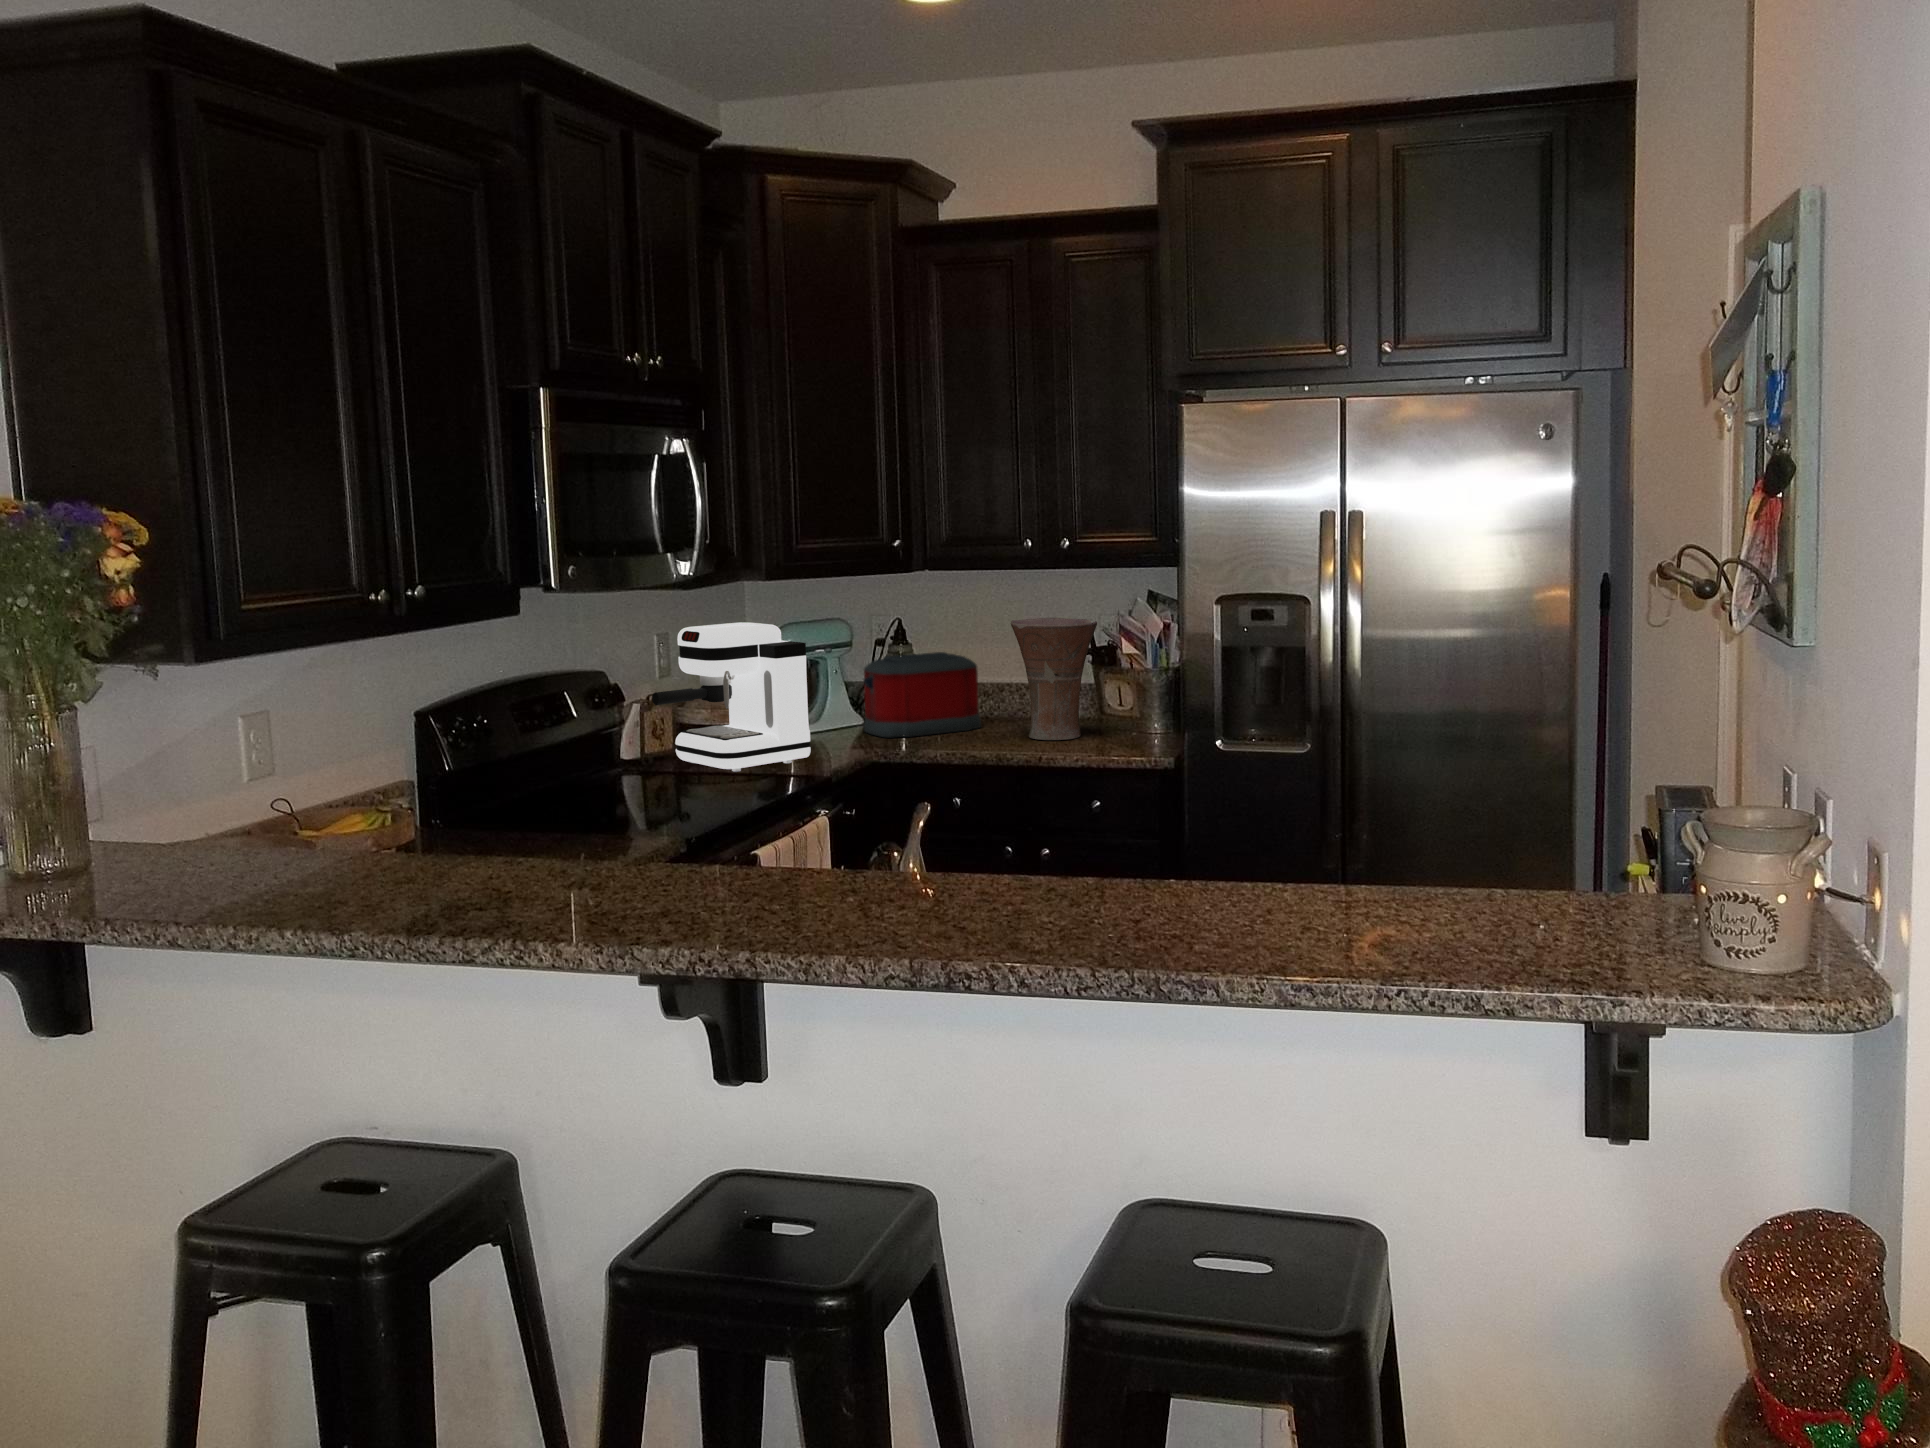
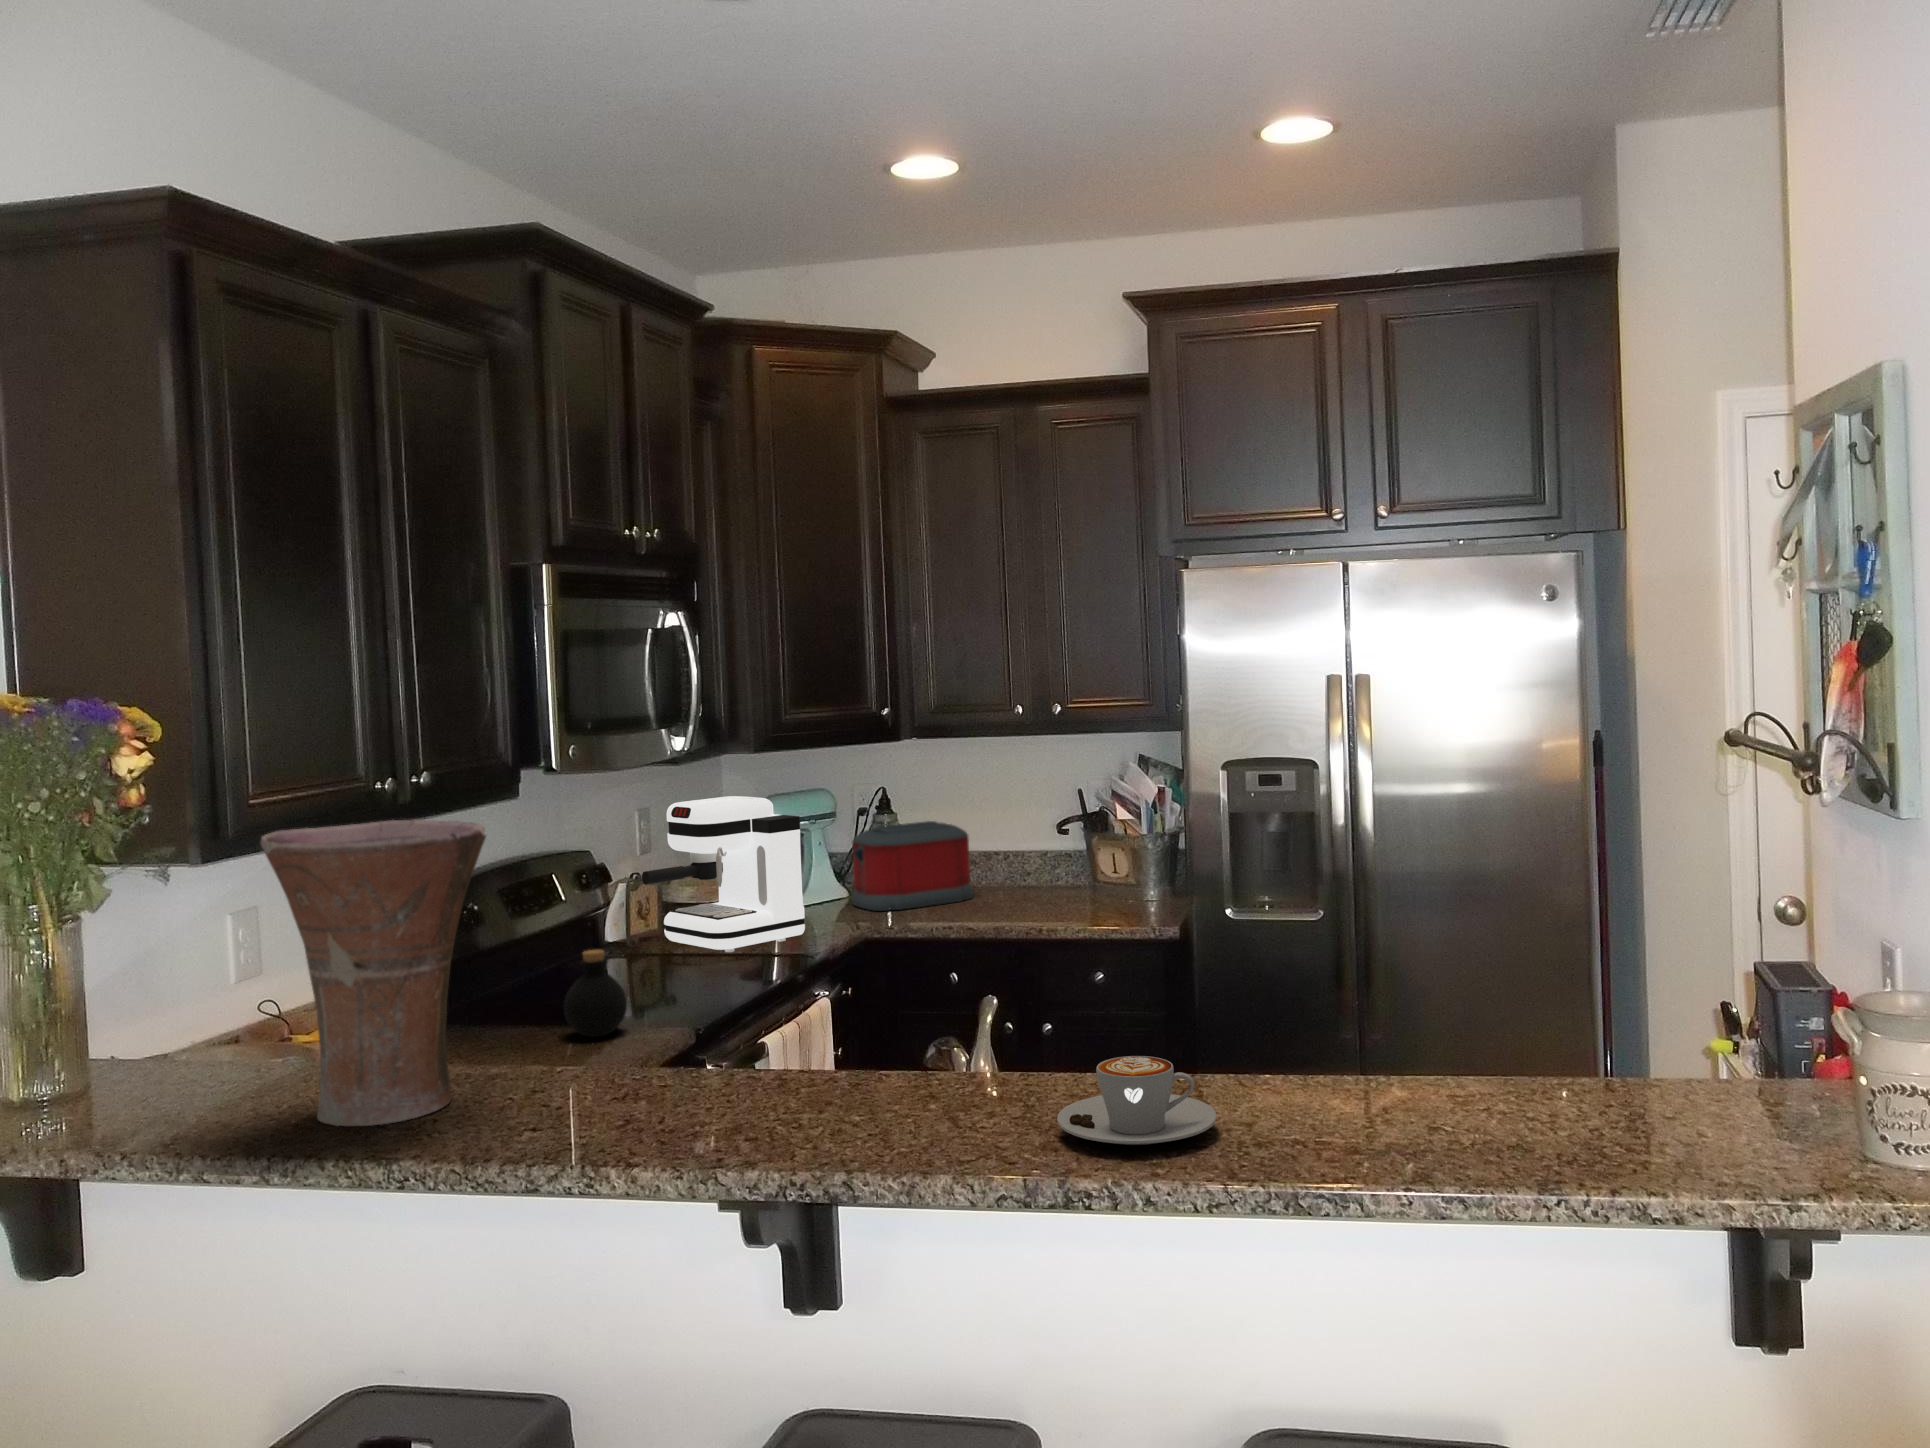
vase: present [1011,618,1097,740] -> present [260,819,486,1126]
bottle: none [564,762,624,844] -> present [564,950,627,1037]
coffee cup: none [954,855,1103,935] -> present [1057,1056,1216,1145]

